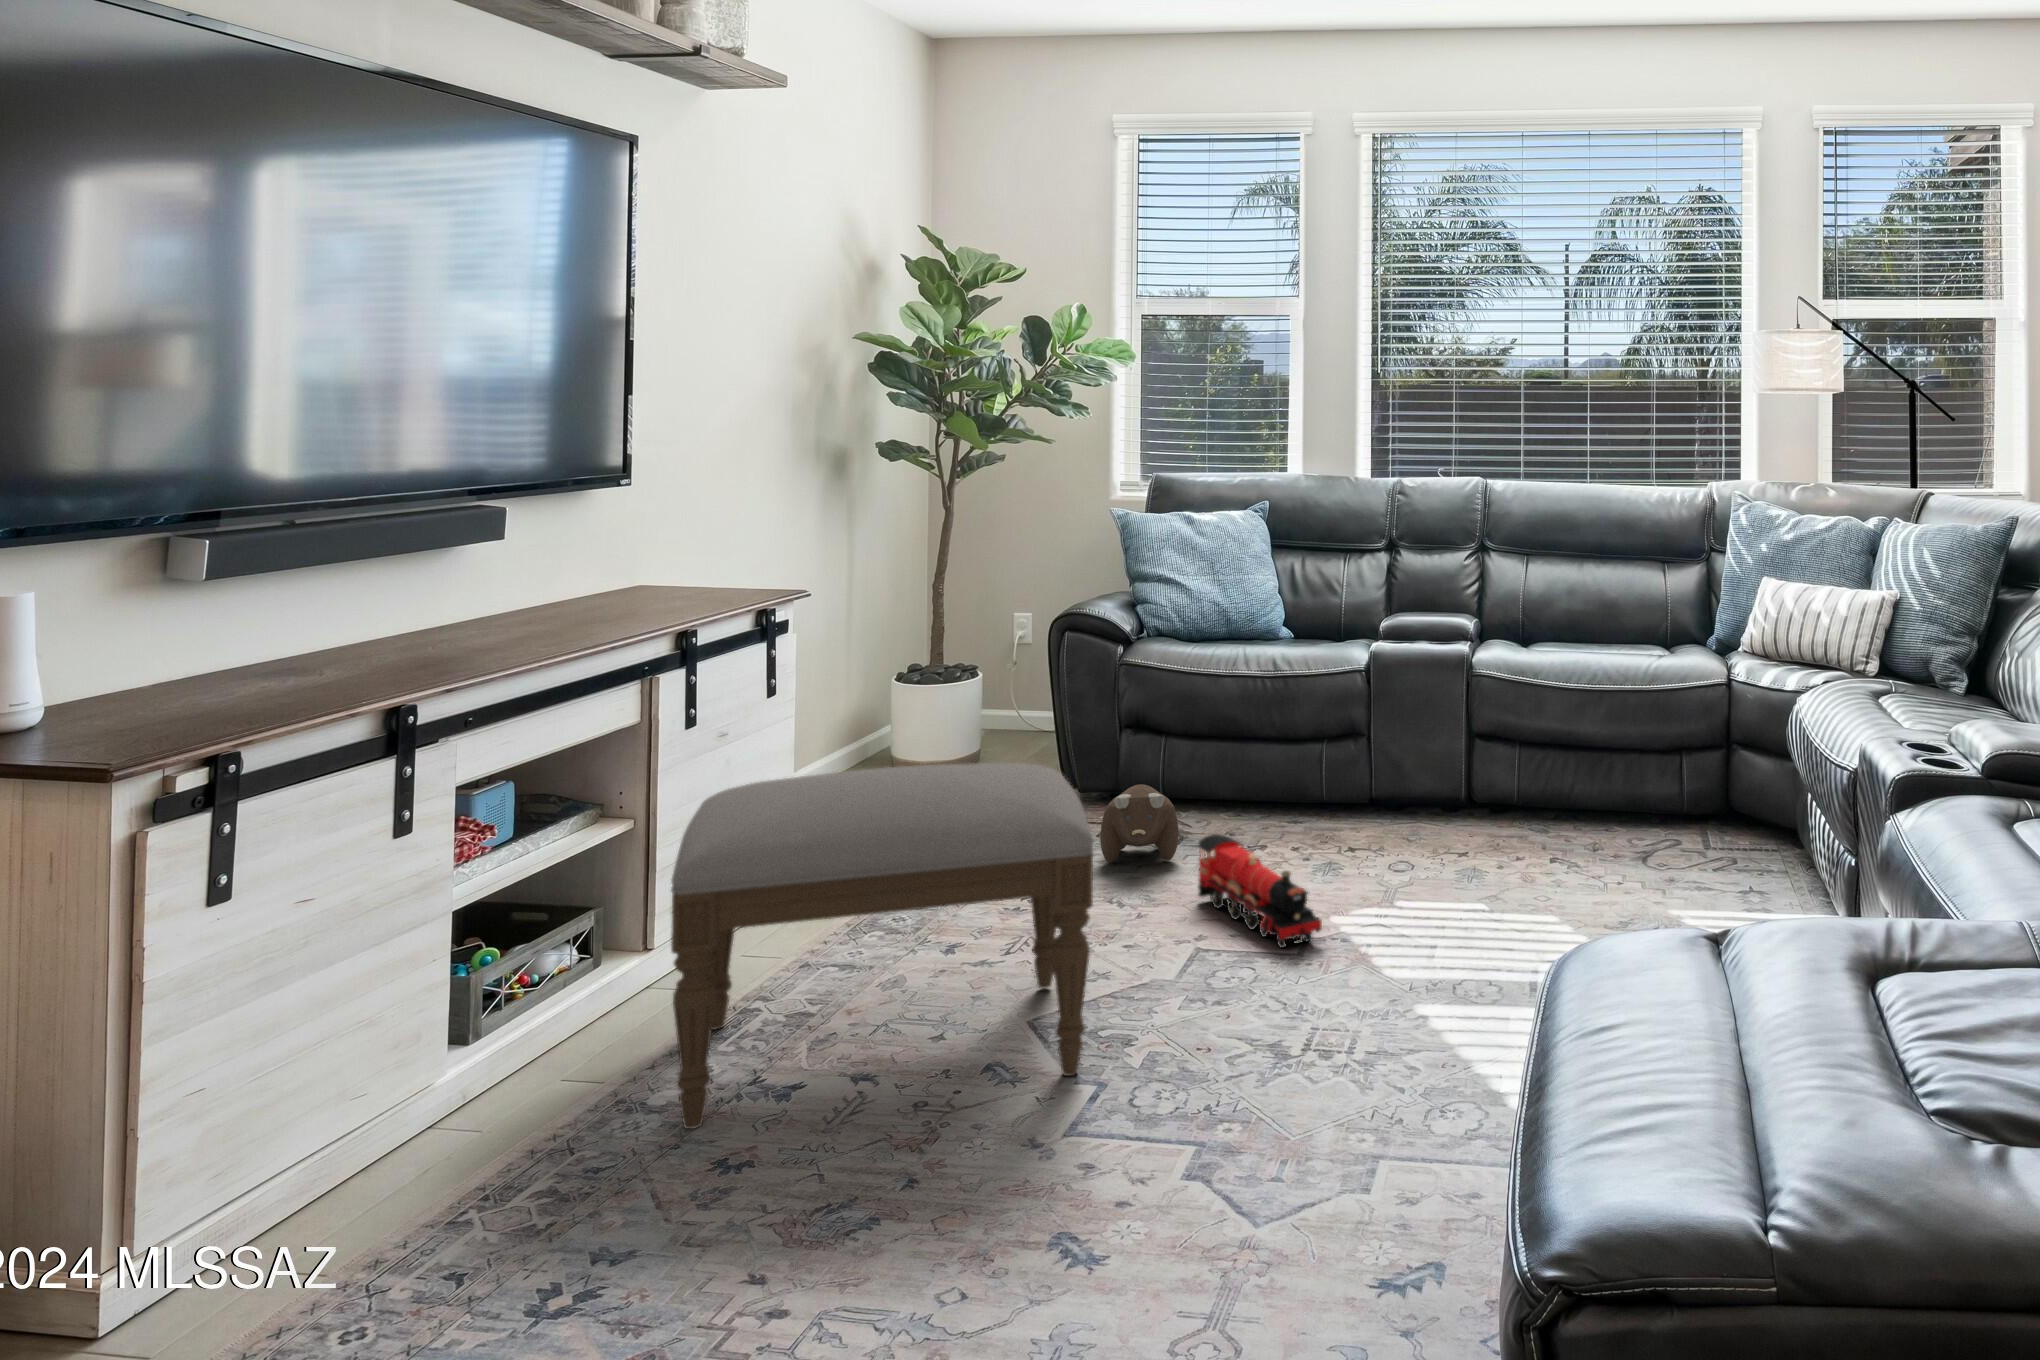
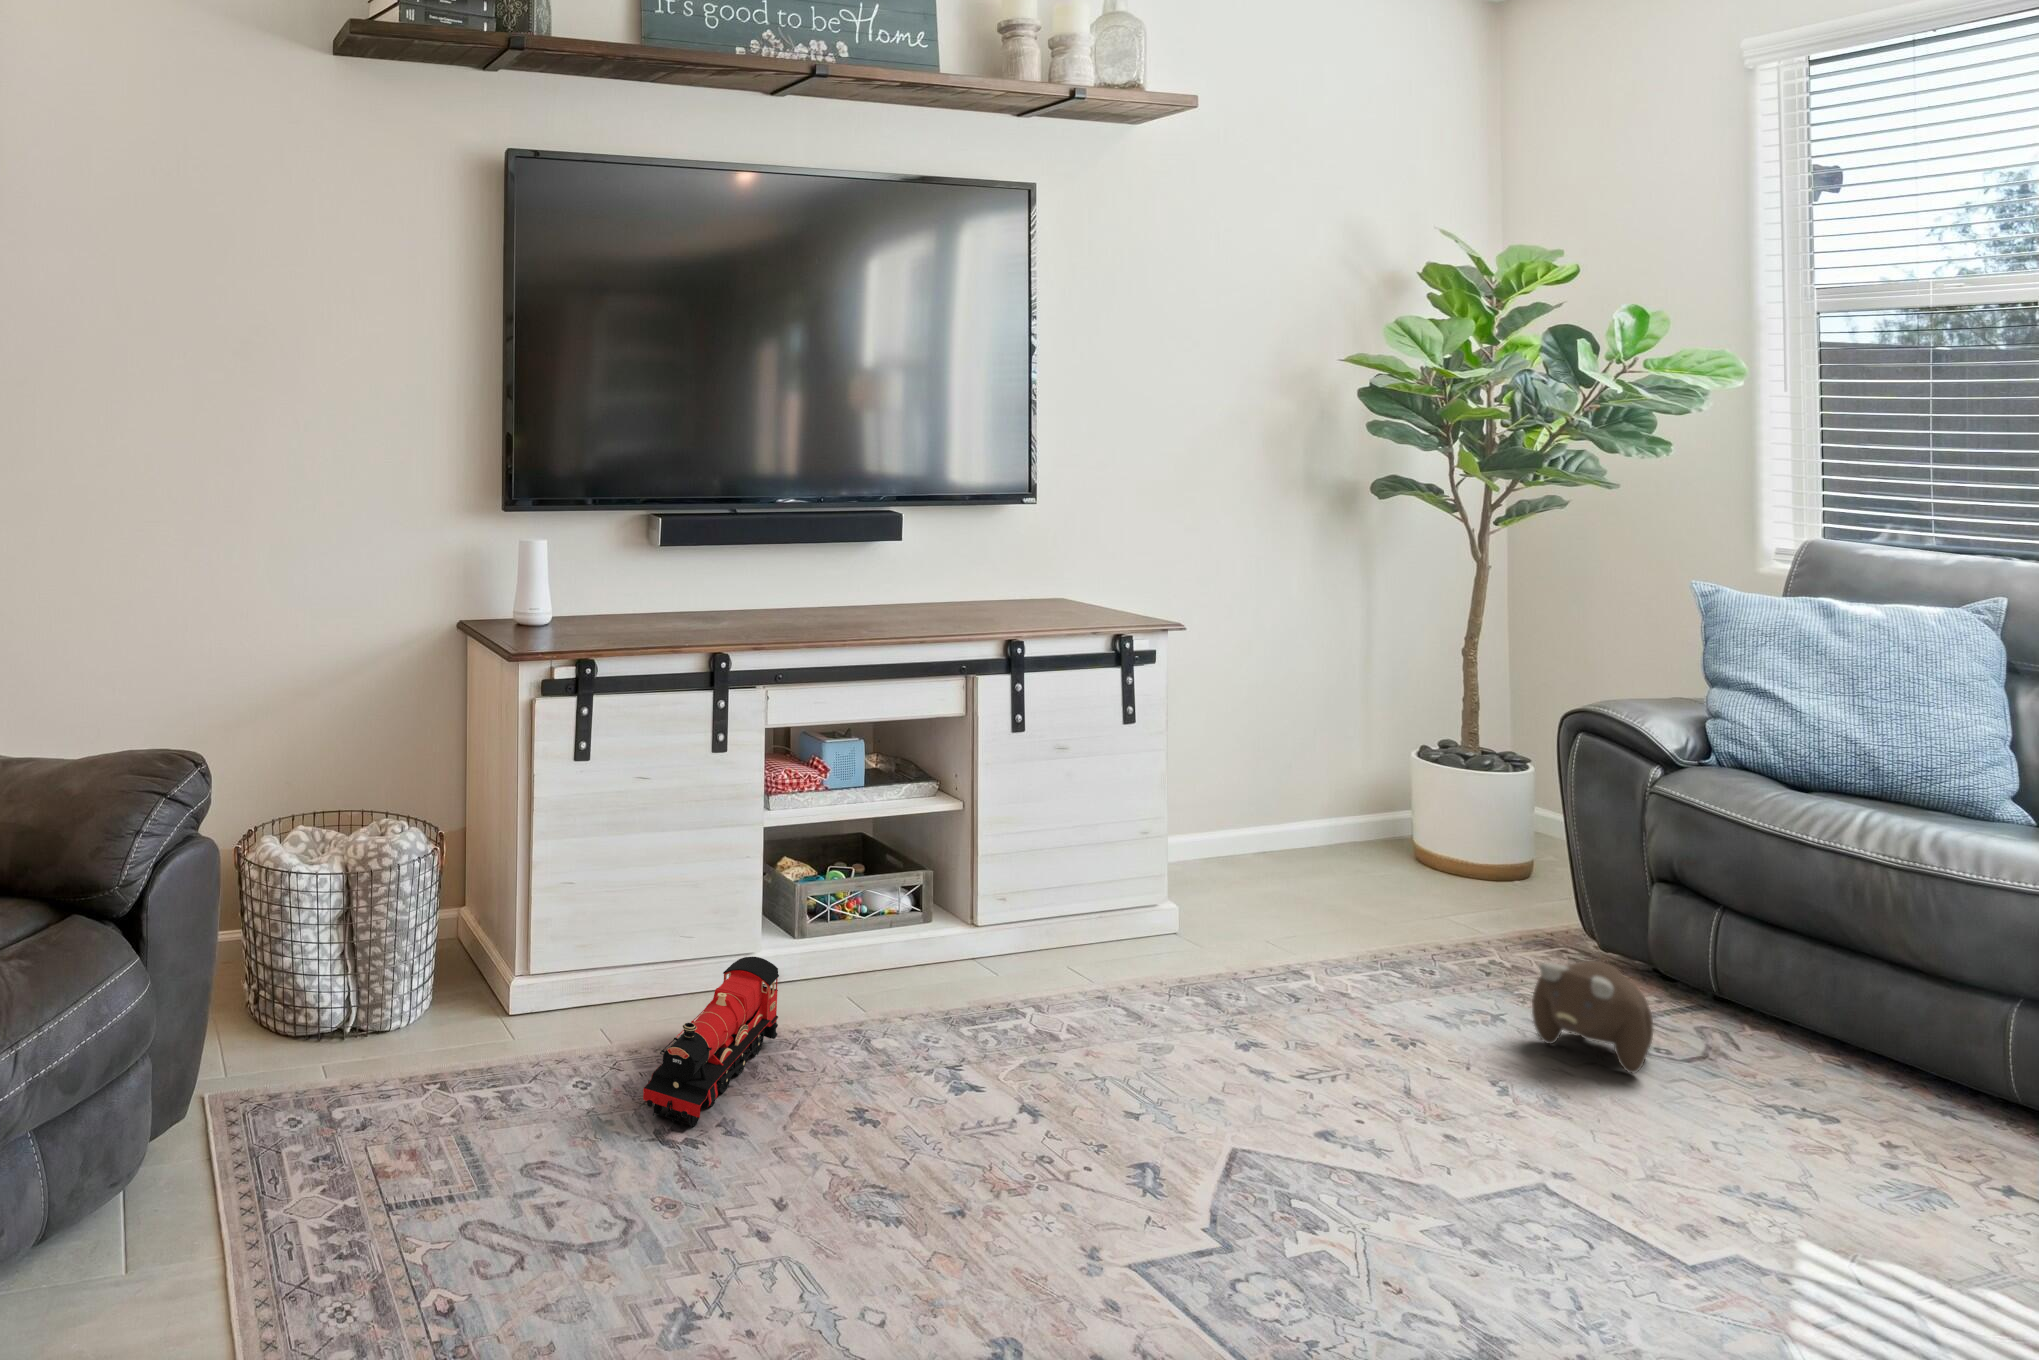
ottoman: present [671,763,1094,1129] -> none [861,797,1329,1221]
toy train: present [1198,834,1322,948] -> present [643,957,779,1128]

